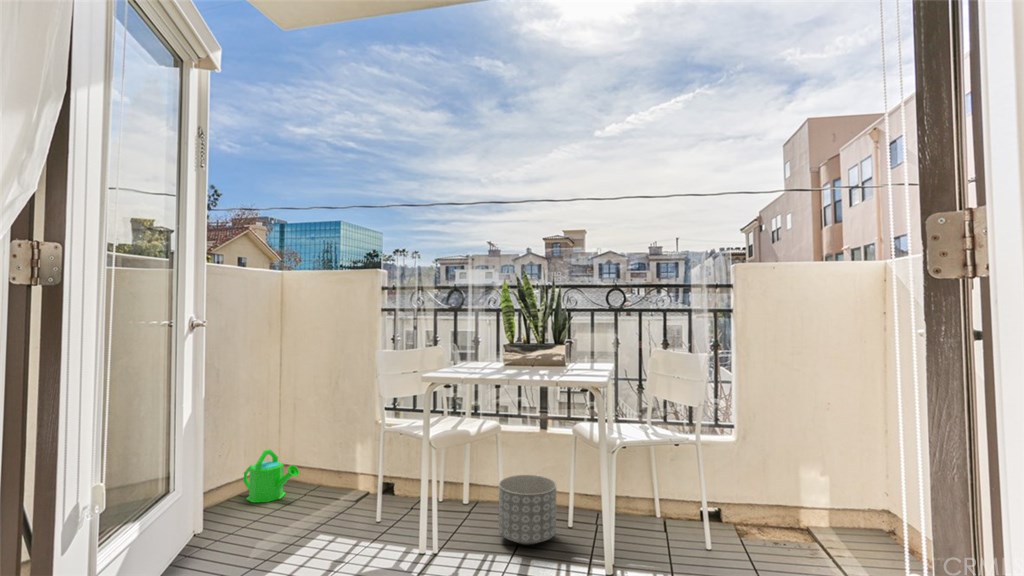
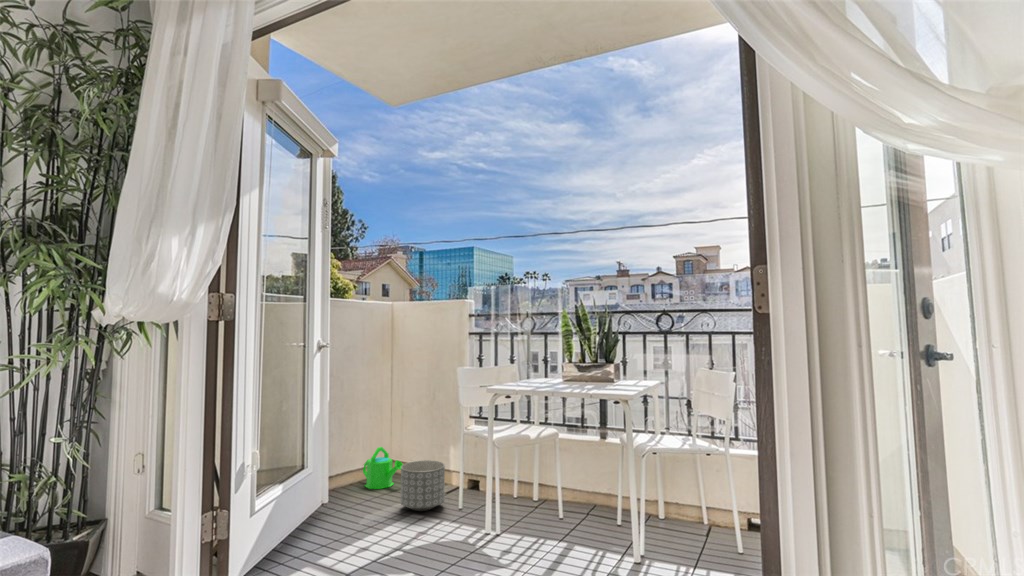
planter: present [499,475,556,545] -> present [401,460,445,511]

